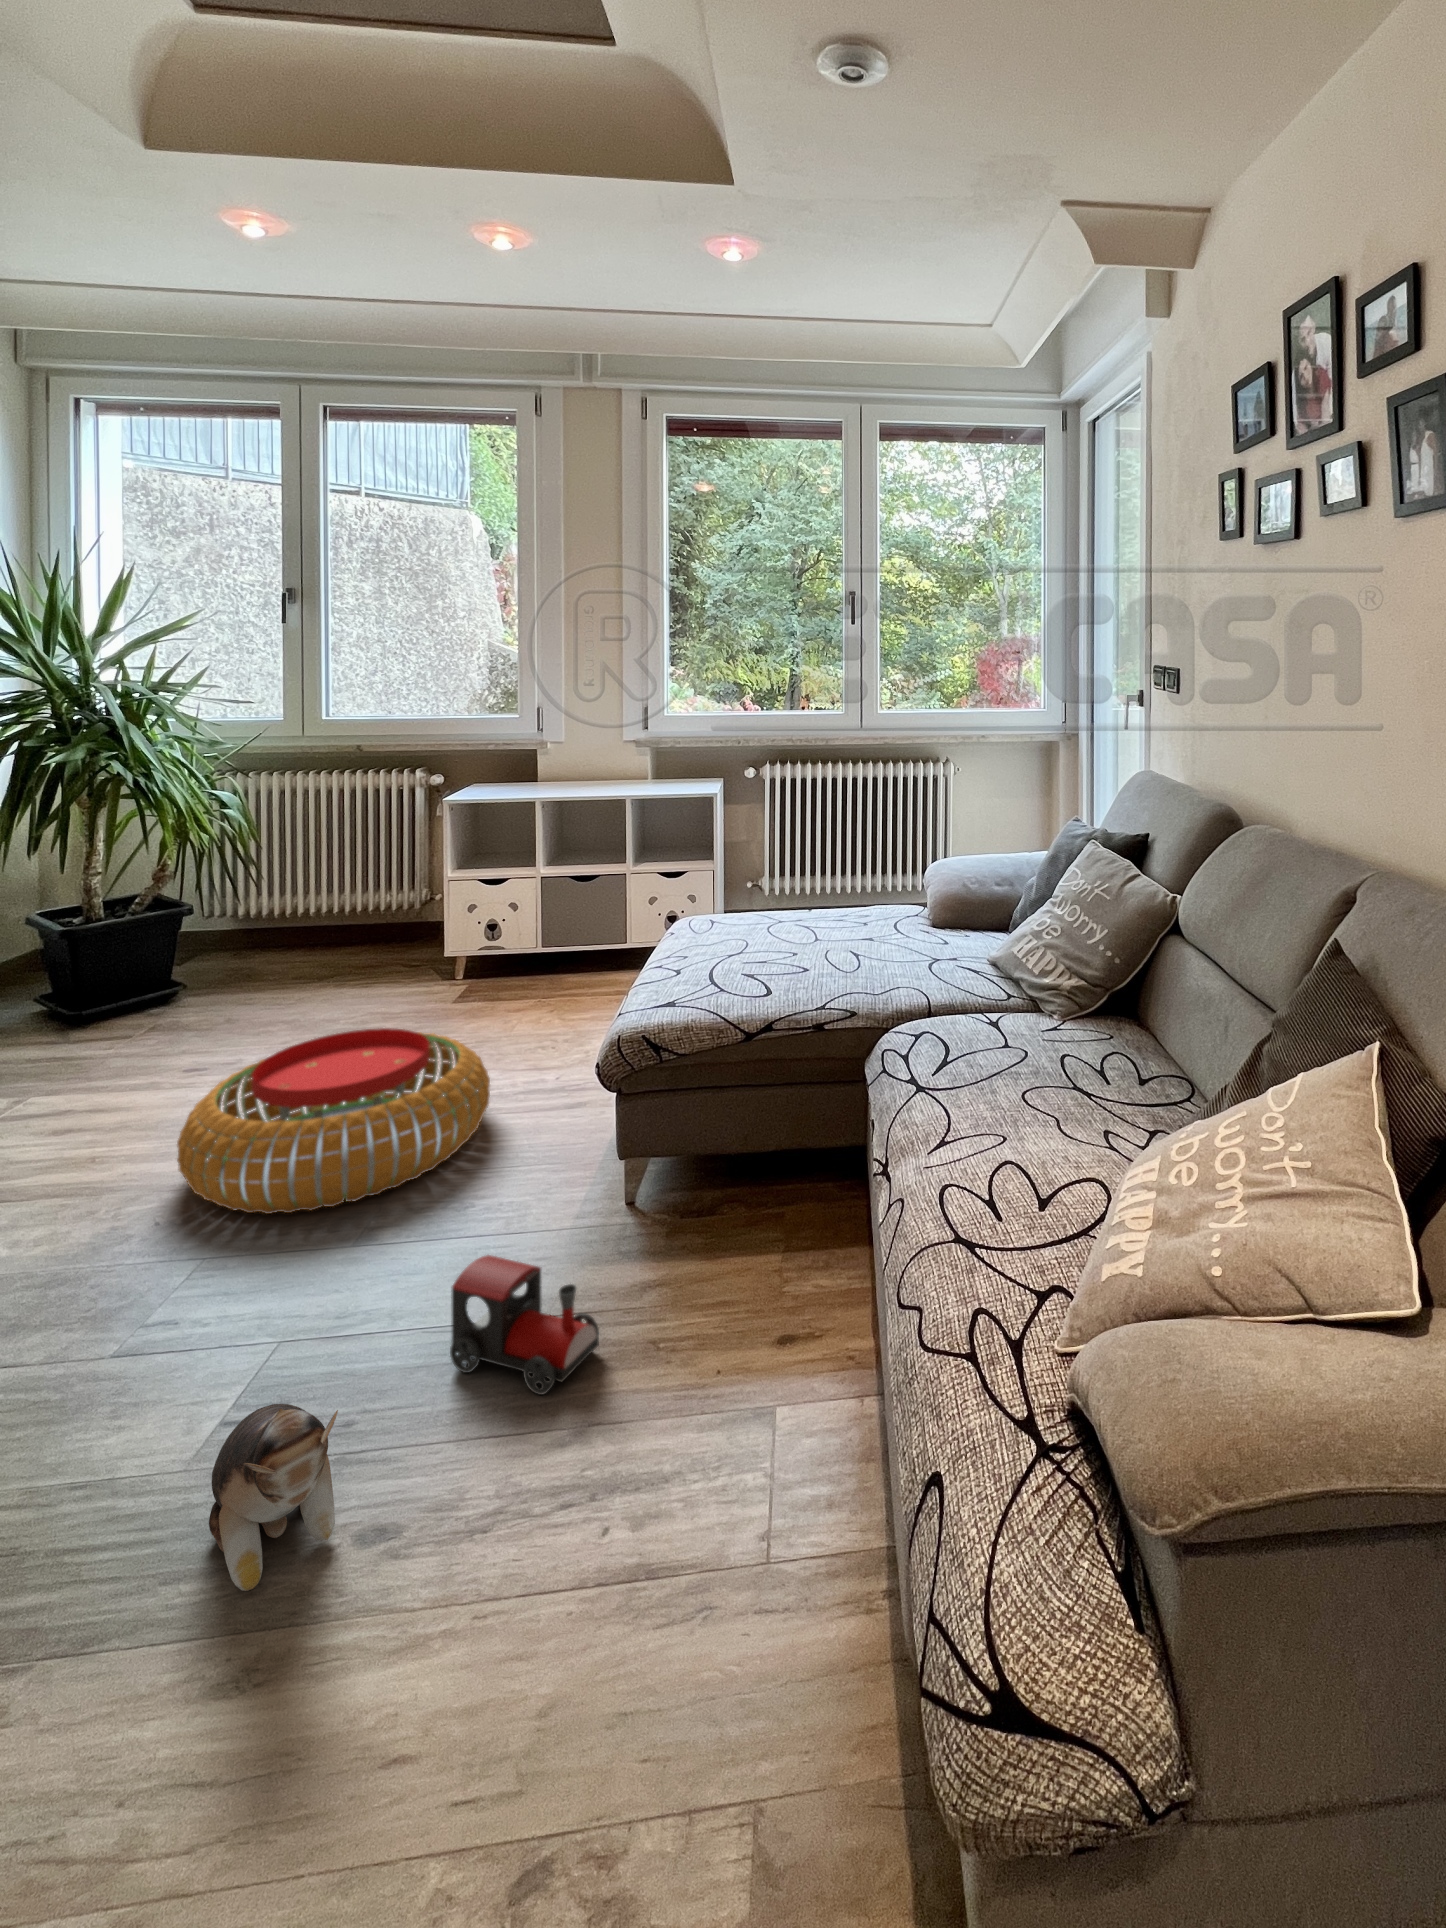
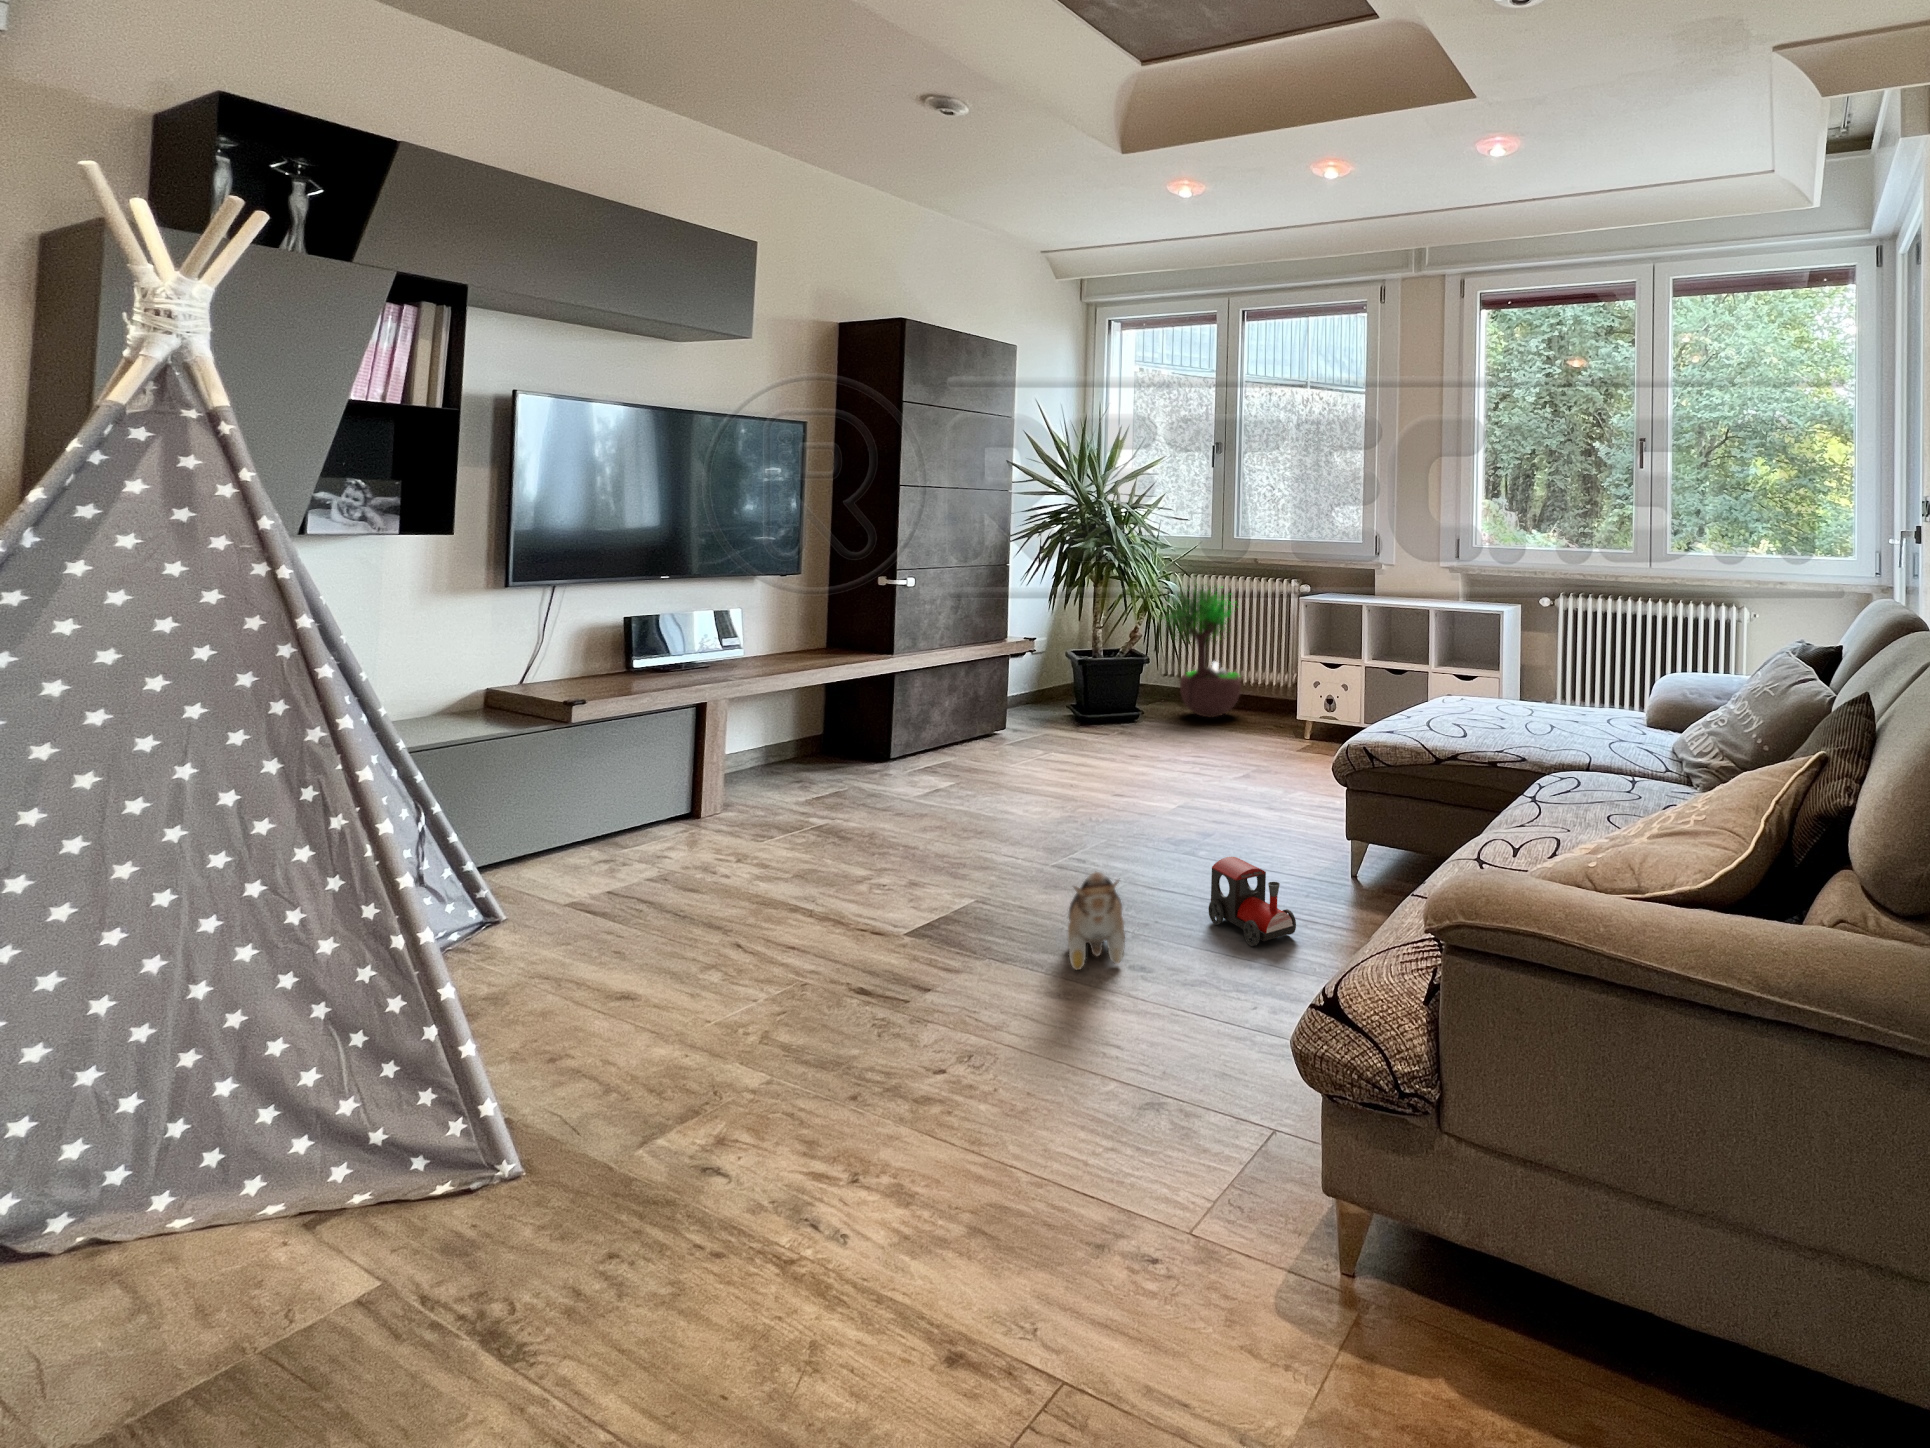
potted tree: none [206,778,347,973] -> present [1158,583,1241,717]
pouf: present [177,1028,490,1214] -> none [1104,734,1288,834]

